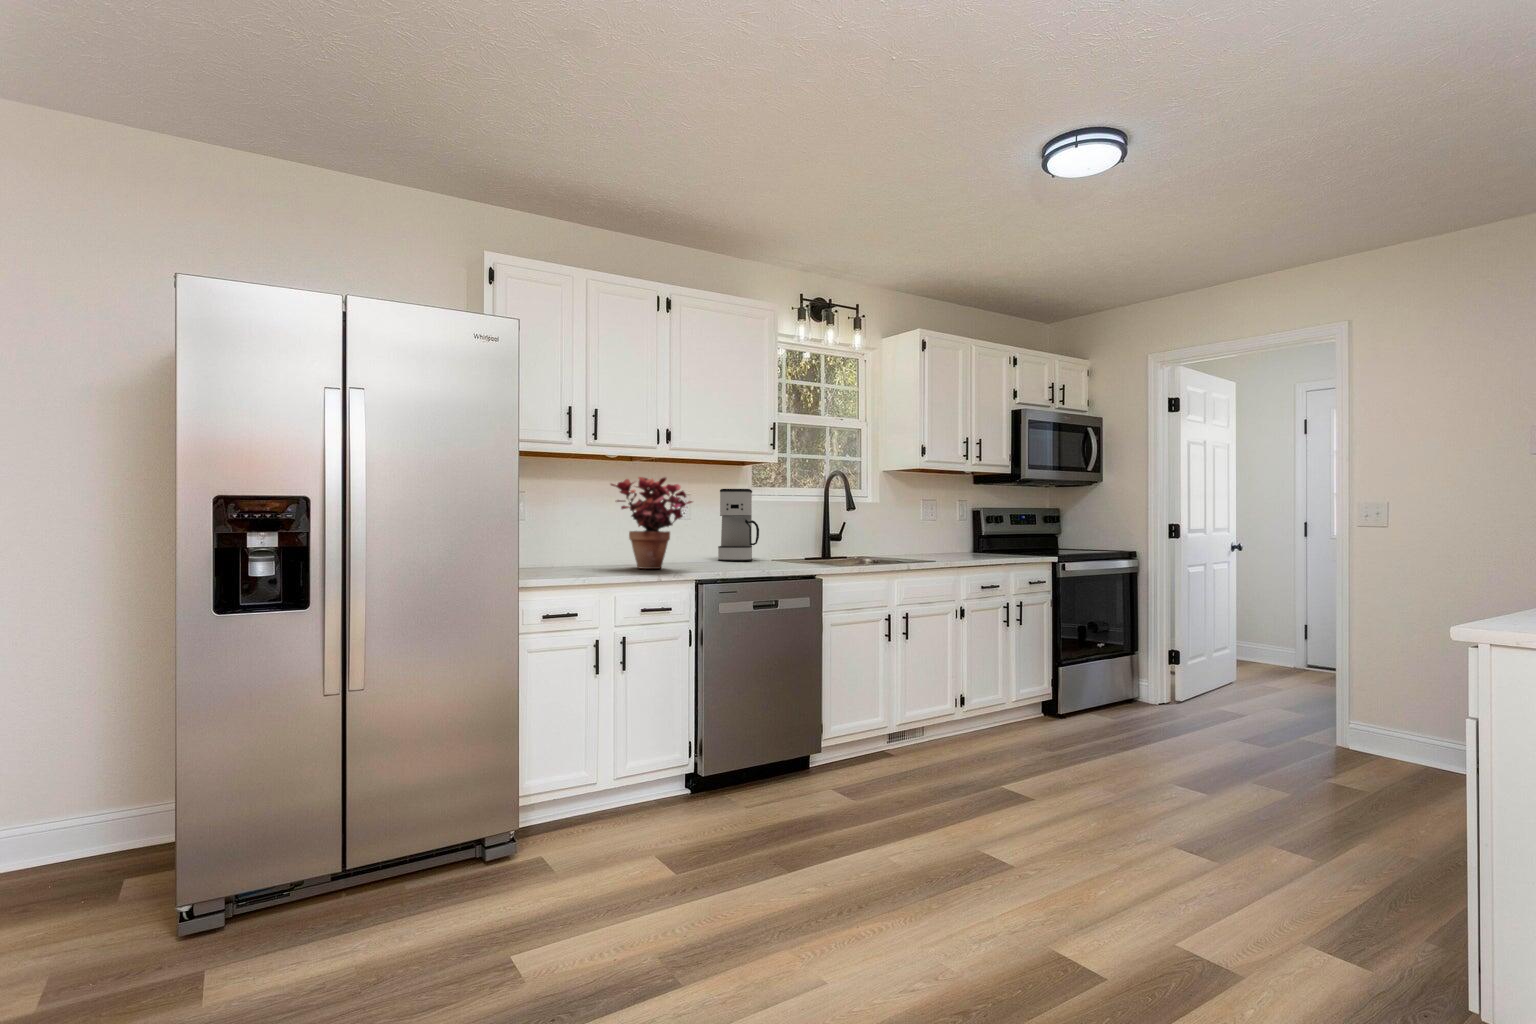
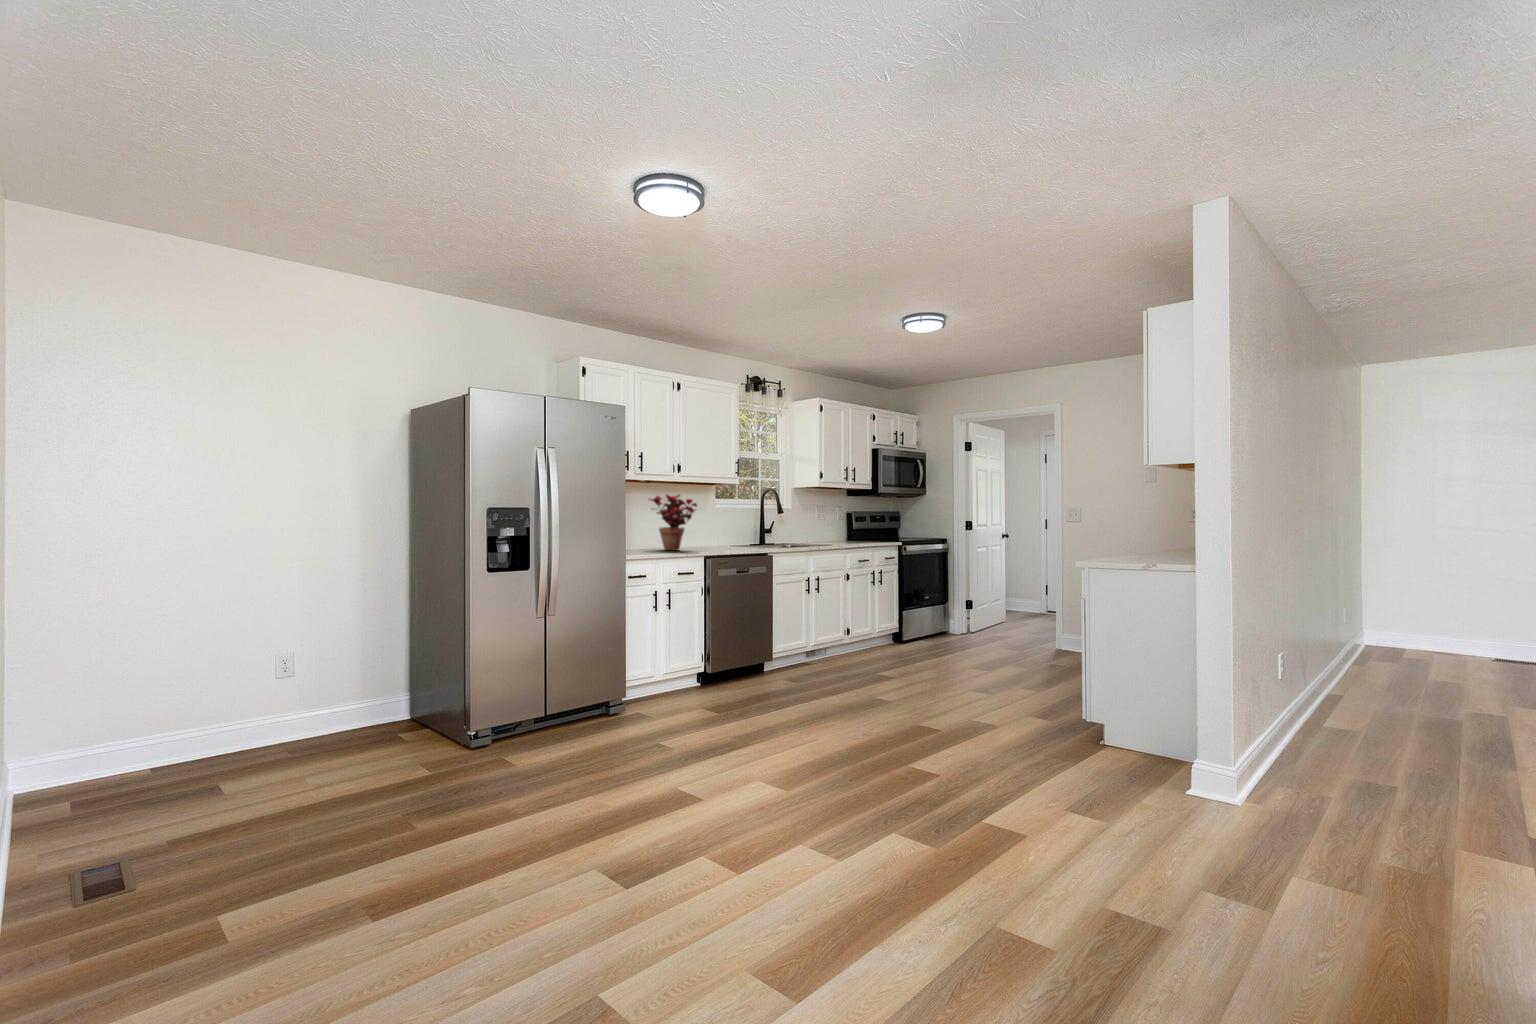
coffee maker: present [718,489,759,561] -> none [701,501,727,546]

